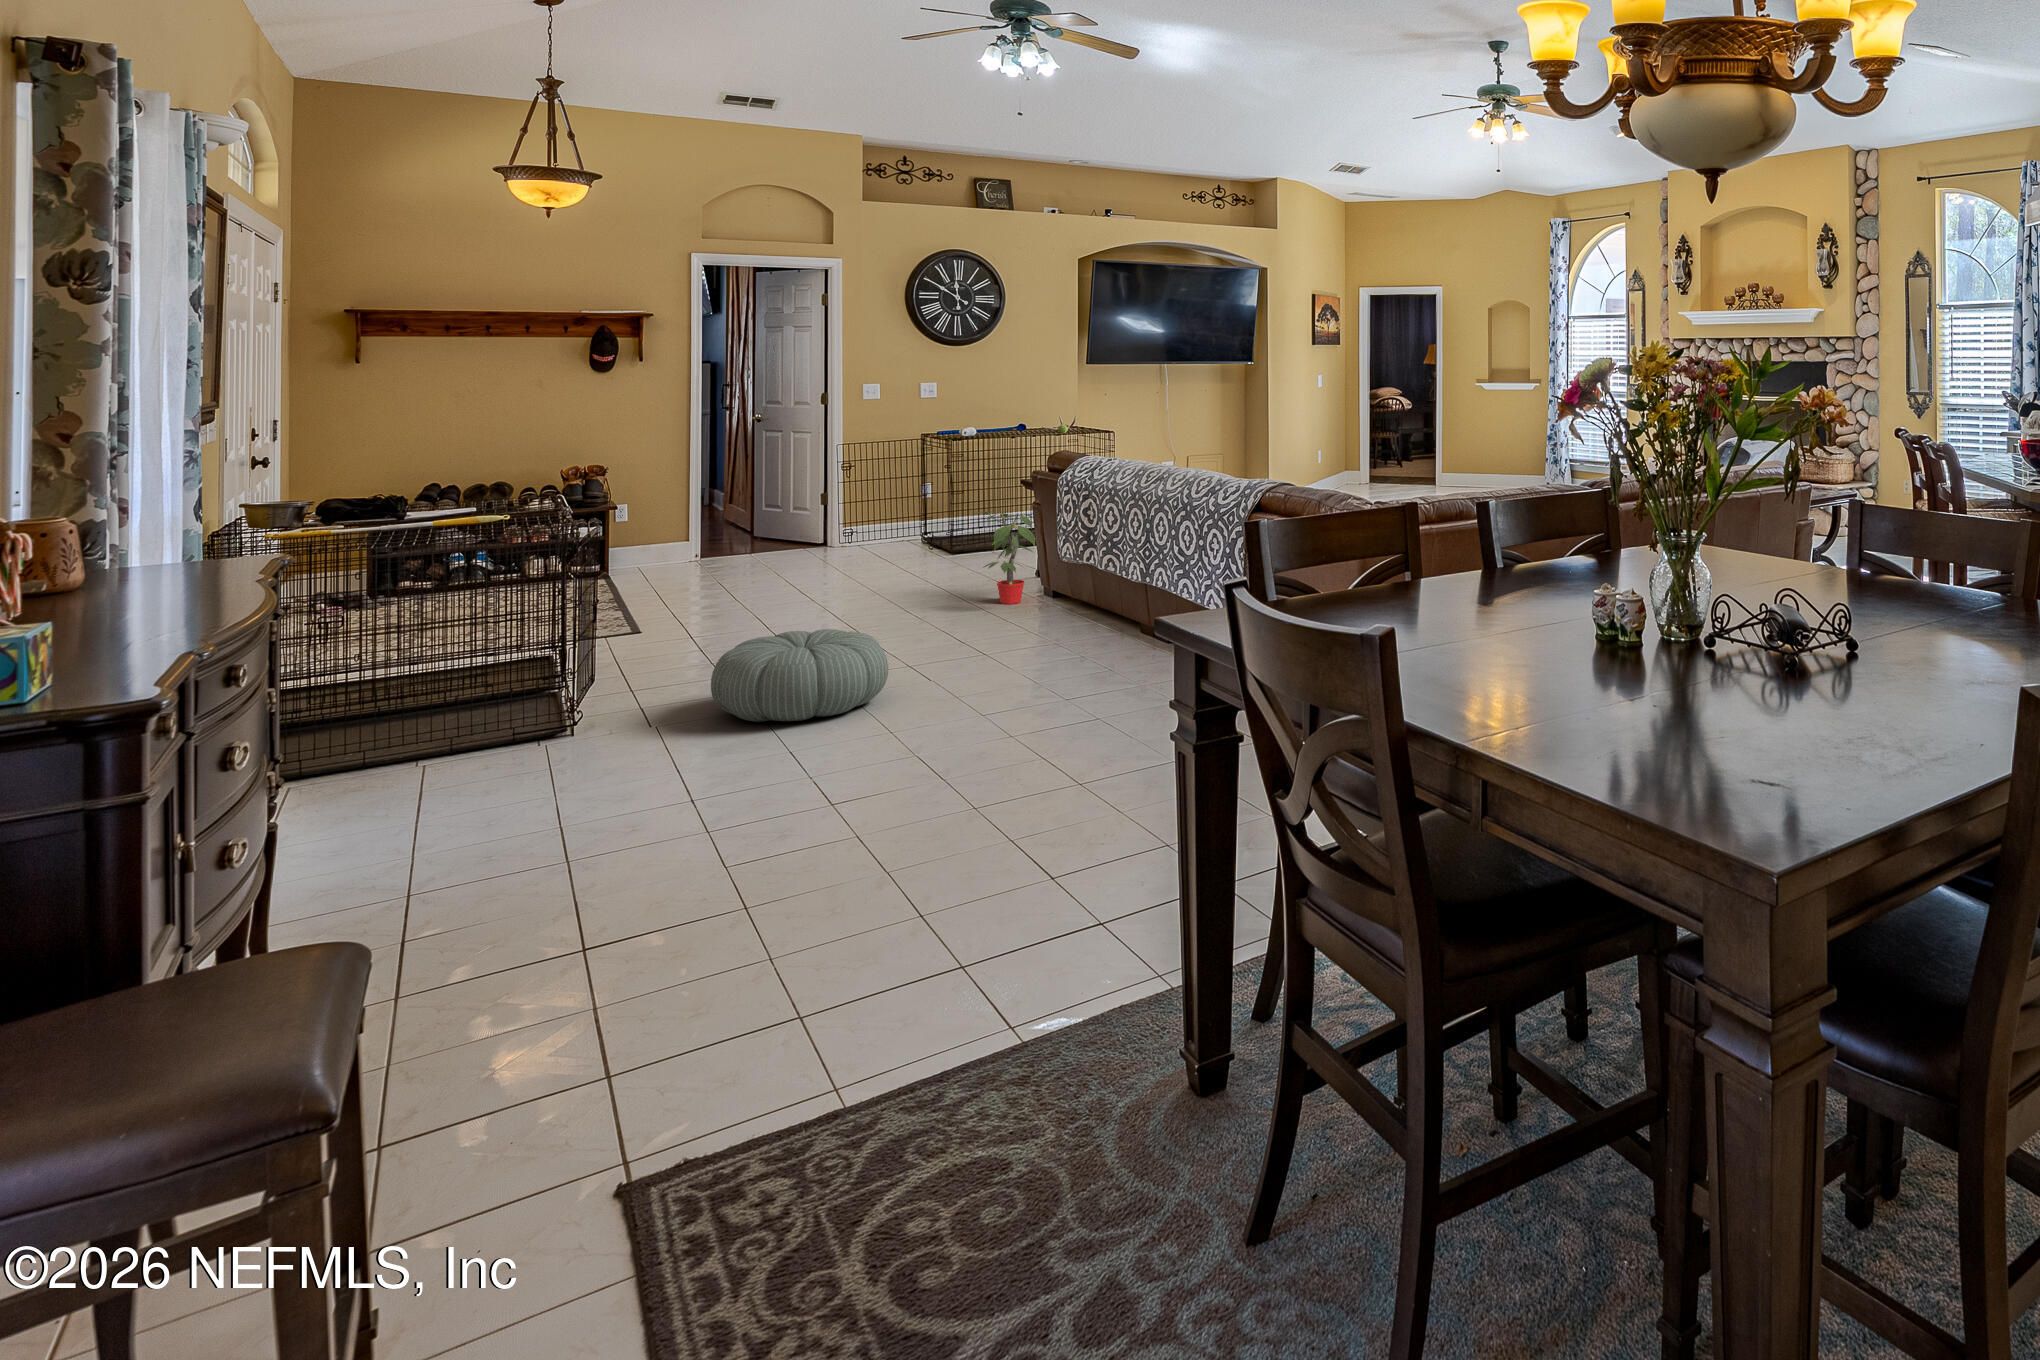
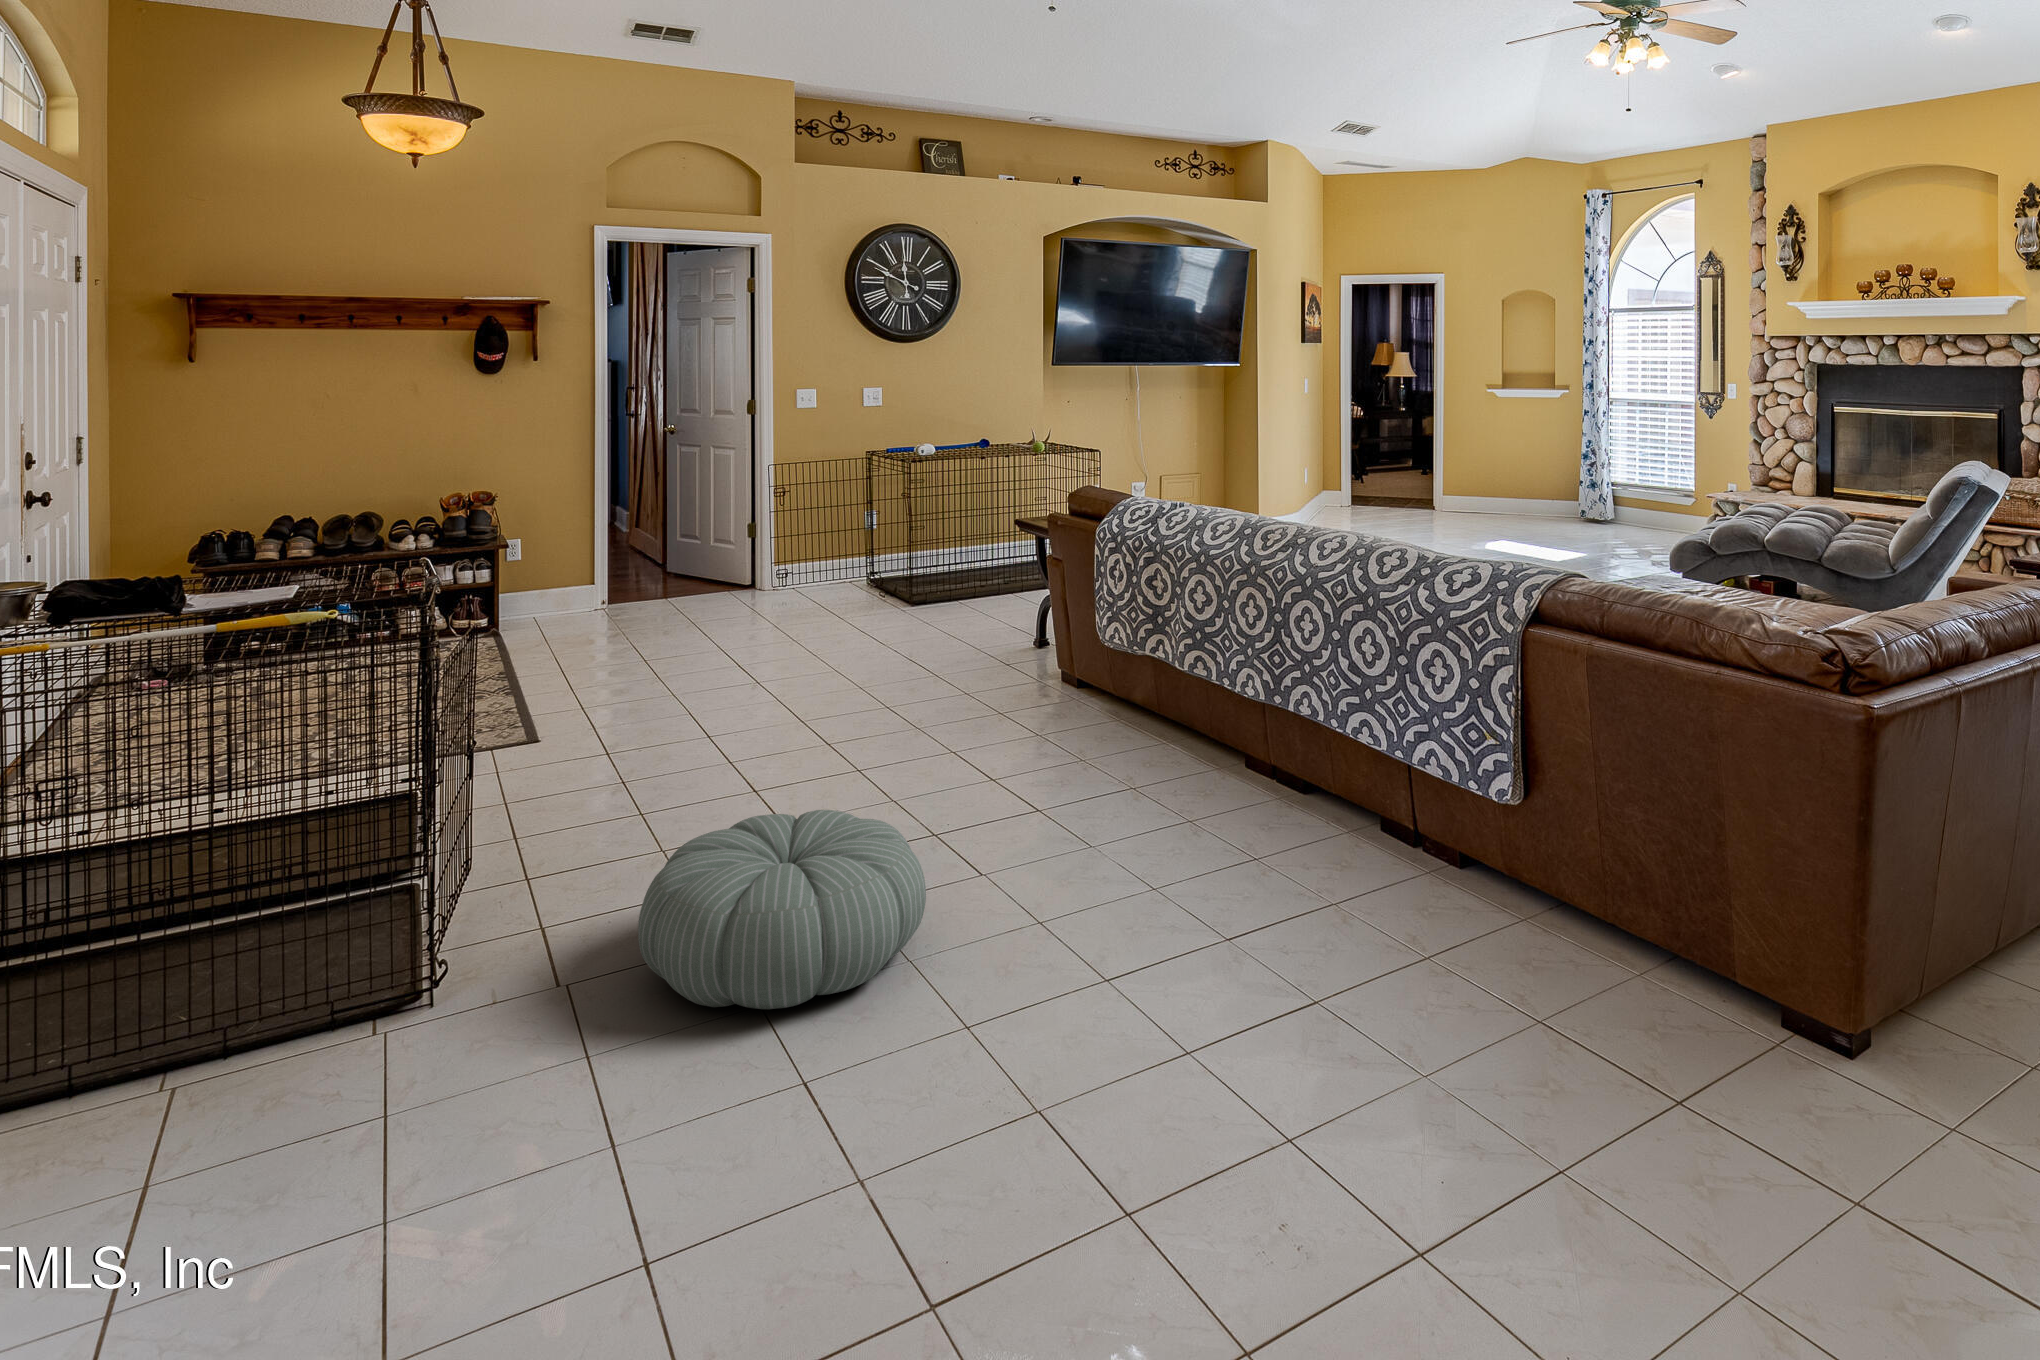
potted plant: present [973,512,1035,604] -> none [969,572,1070,705]

